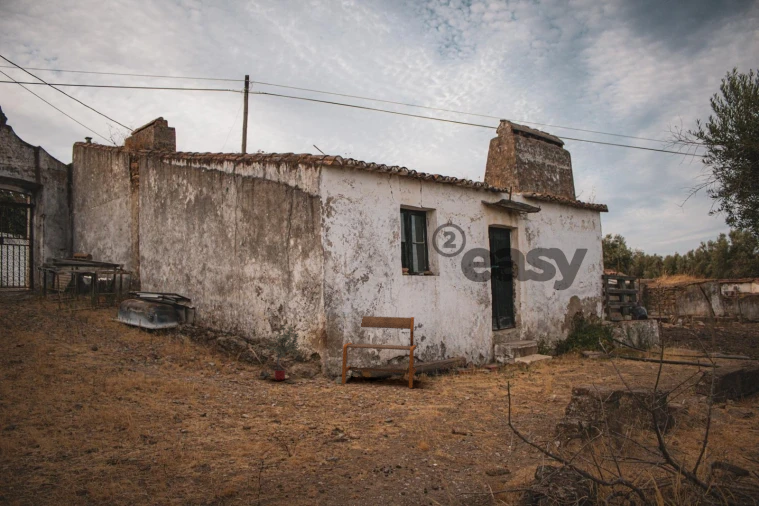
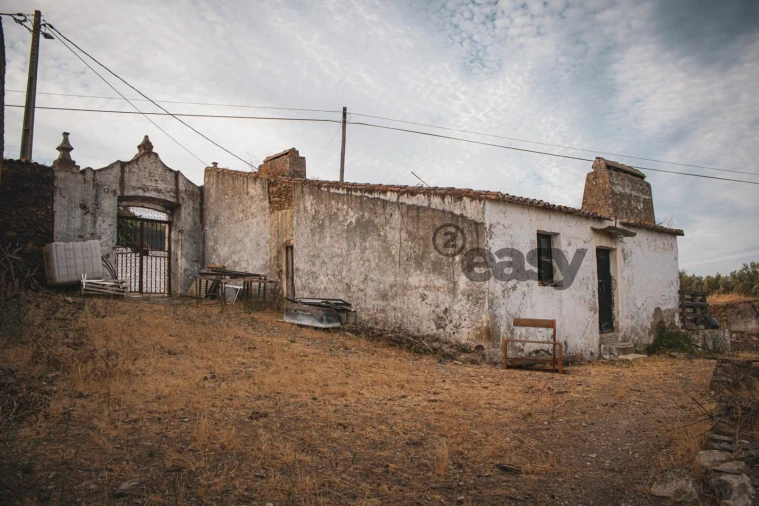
potted tree: present [266,325,300,381] -> none [439,322,471,366]

